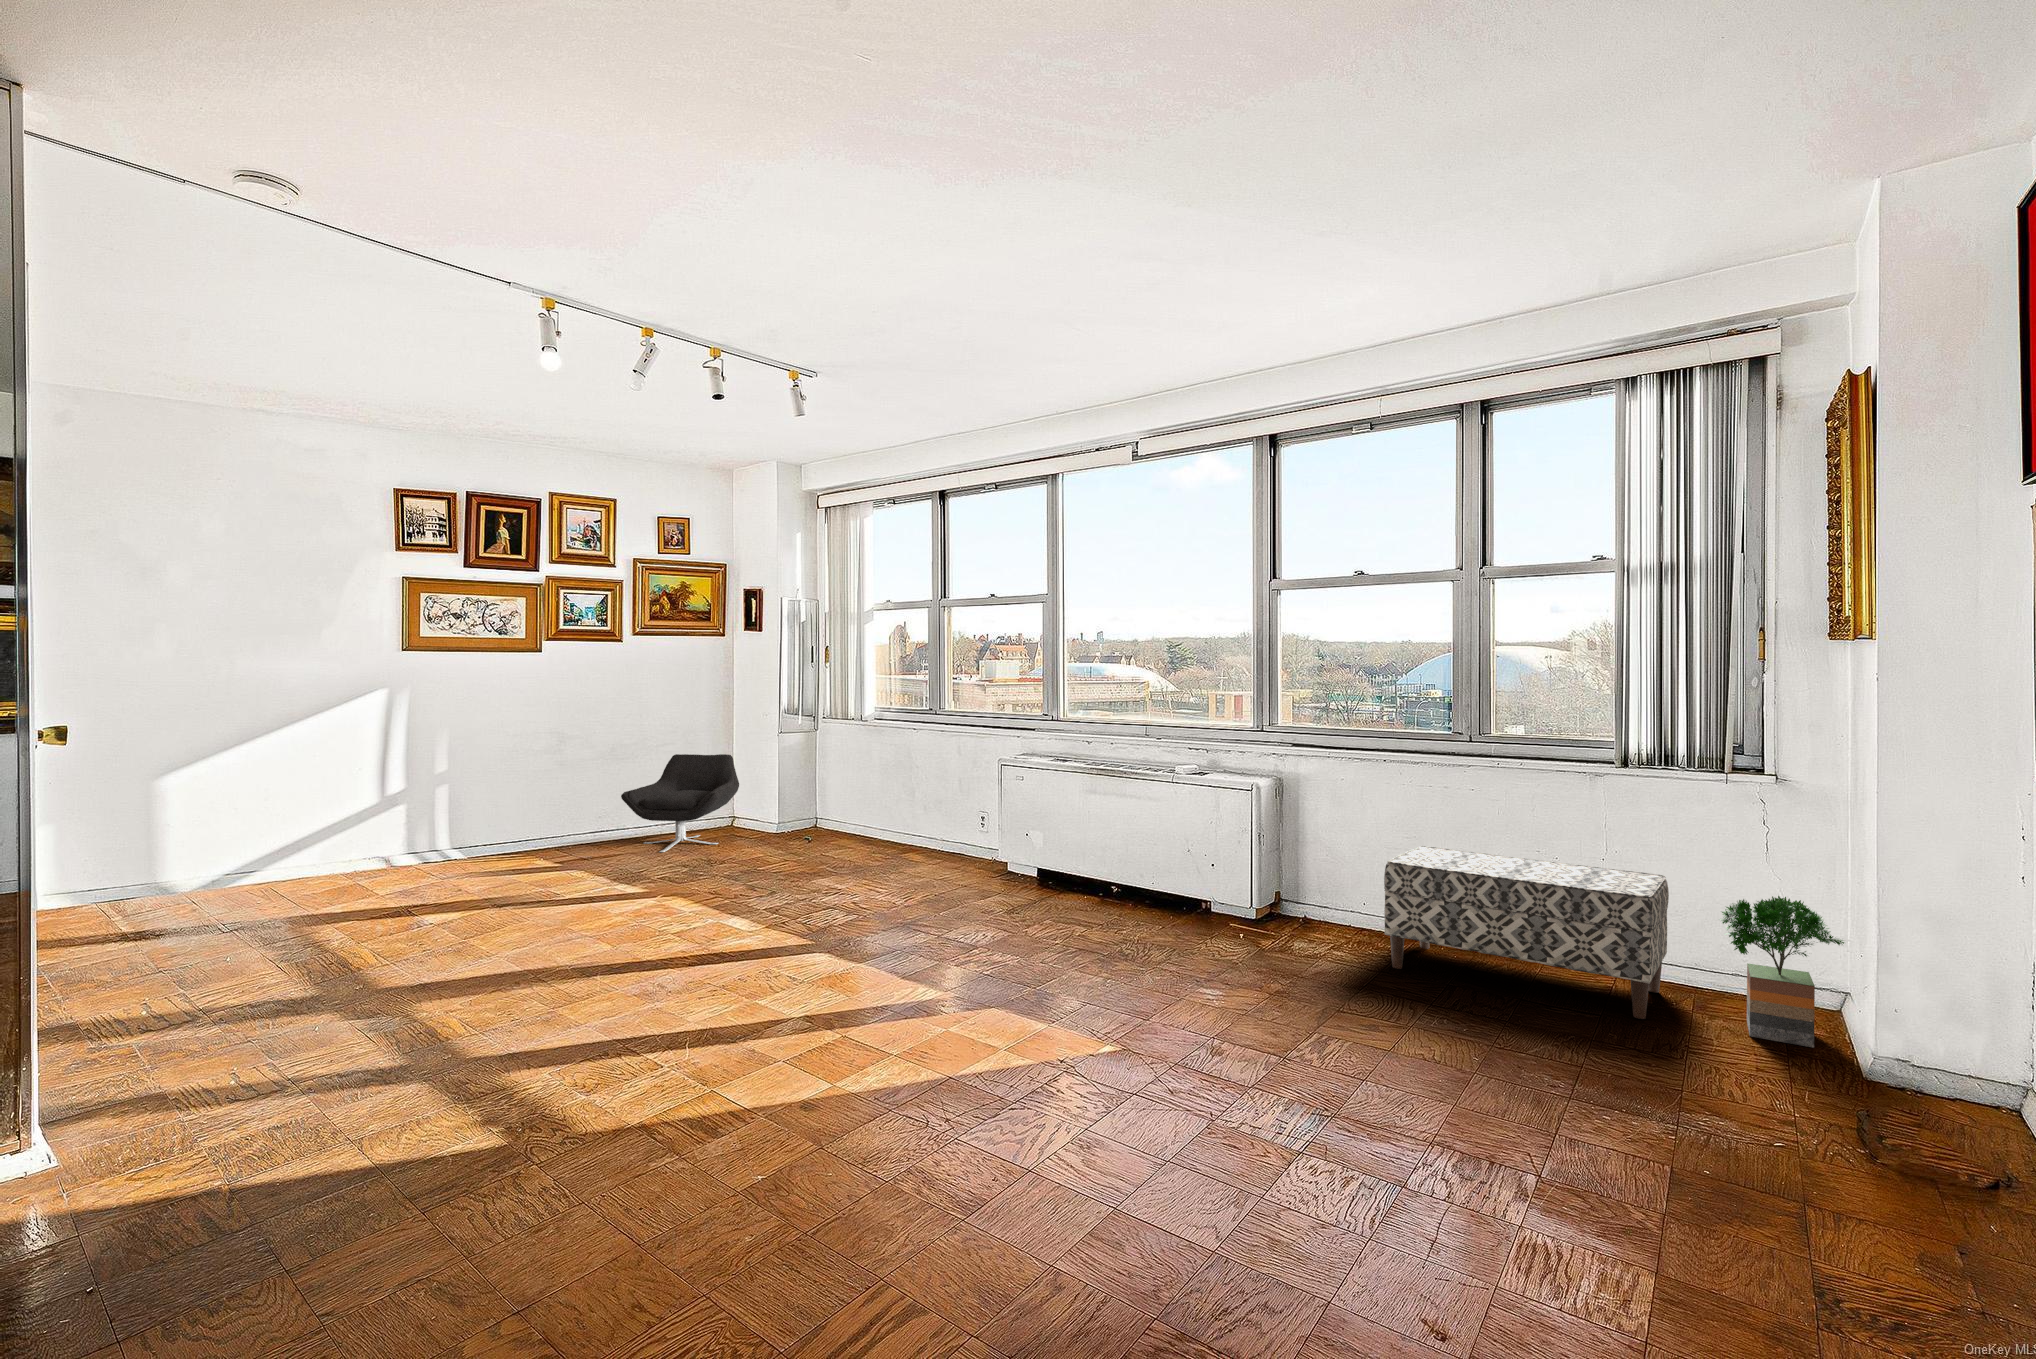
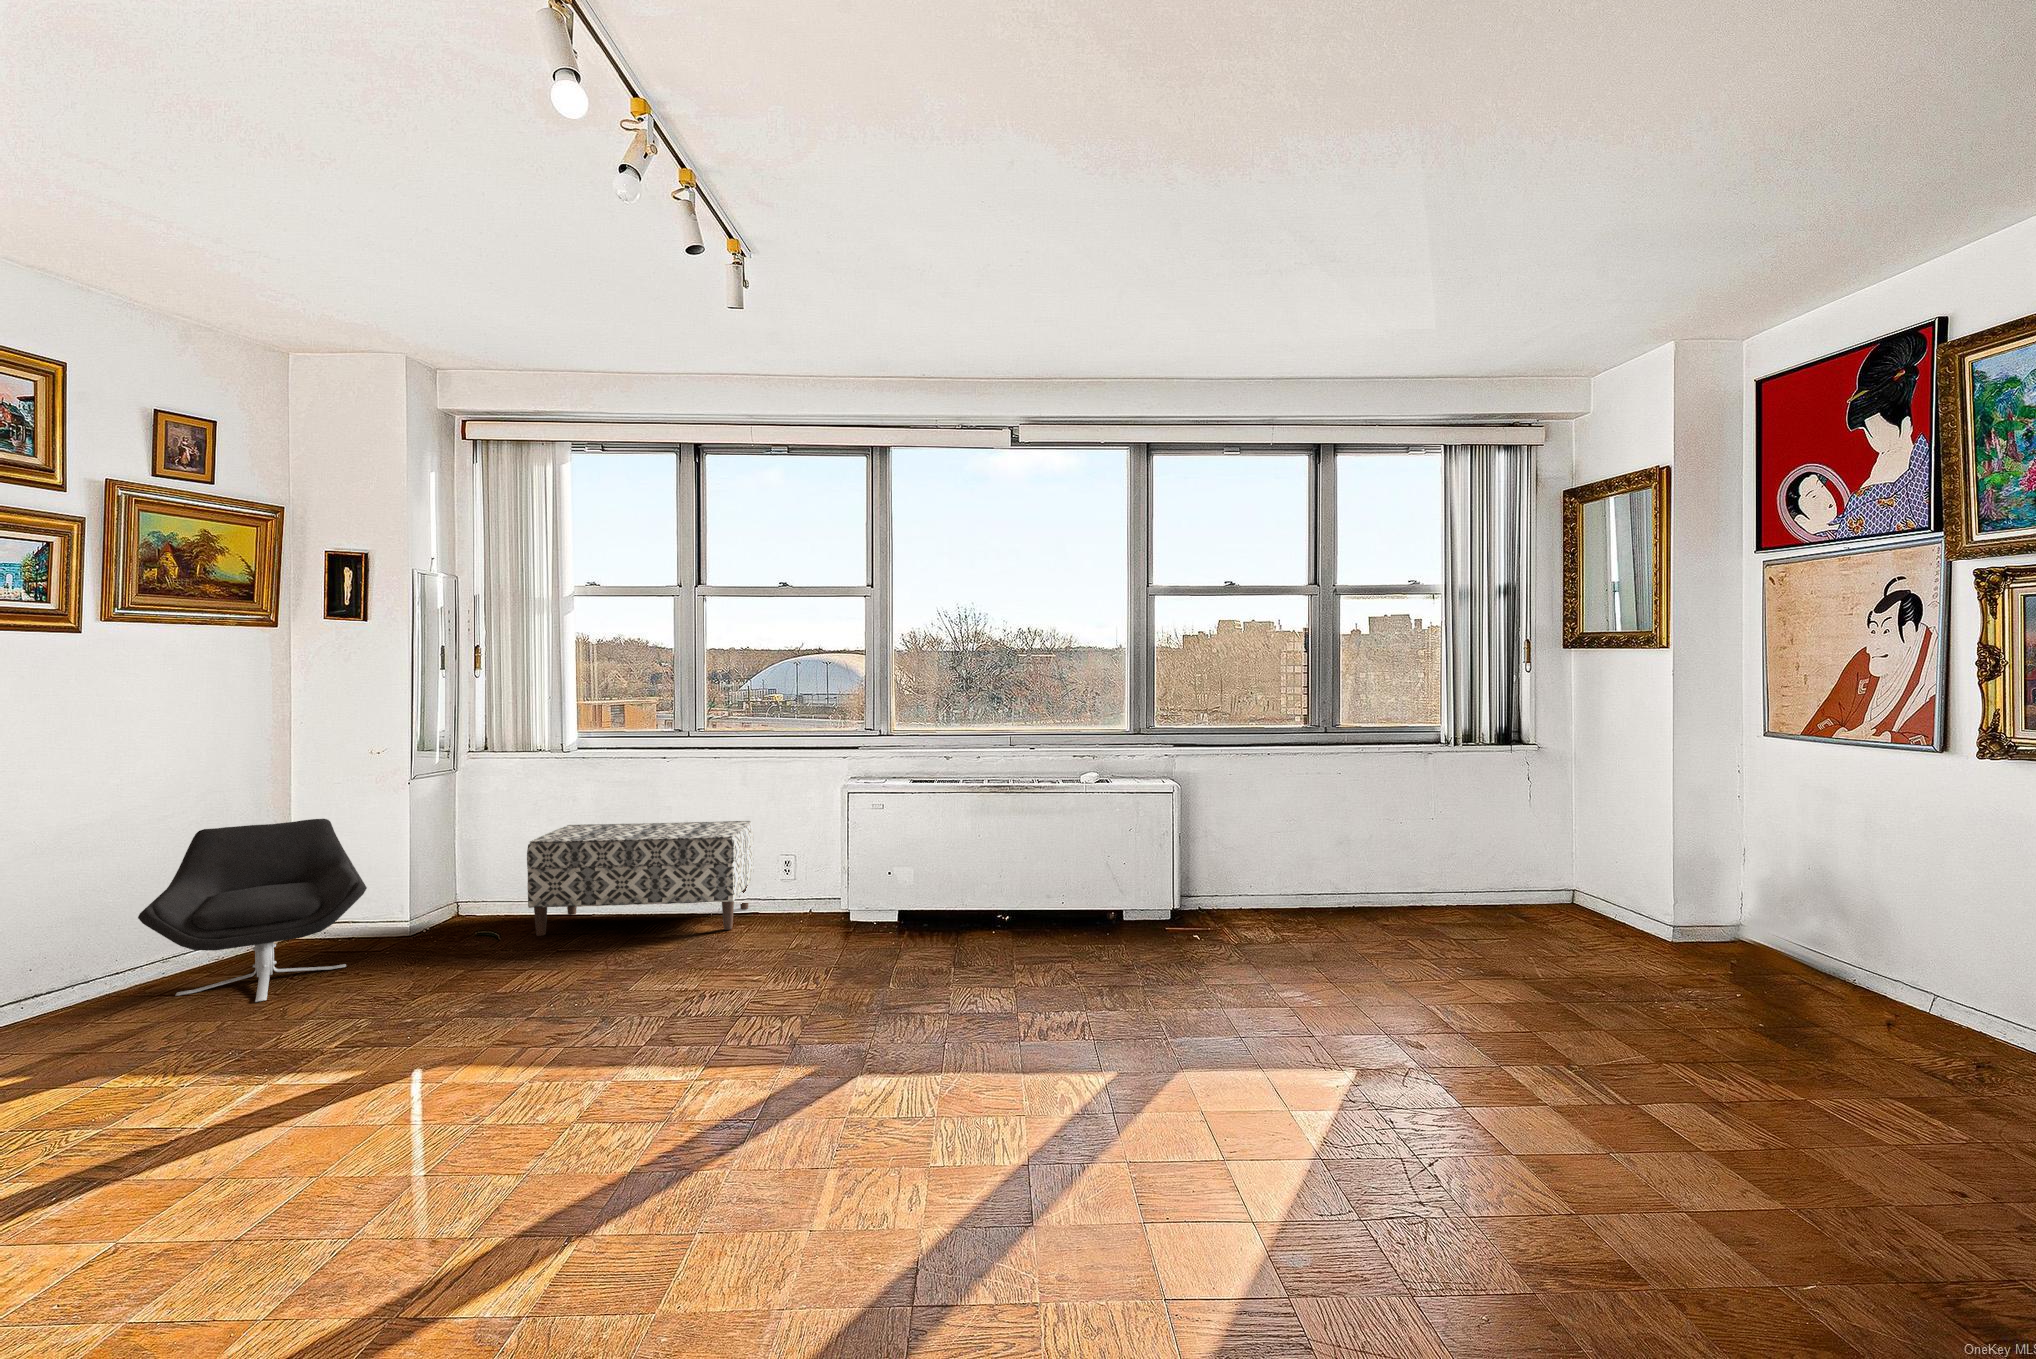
bench: present [1384,846,1669,1019] -> present [527,821,753,936]
potted tree: present [1721,896,1844,1048] -> none [1553,821,1630,921]

